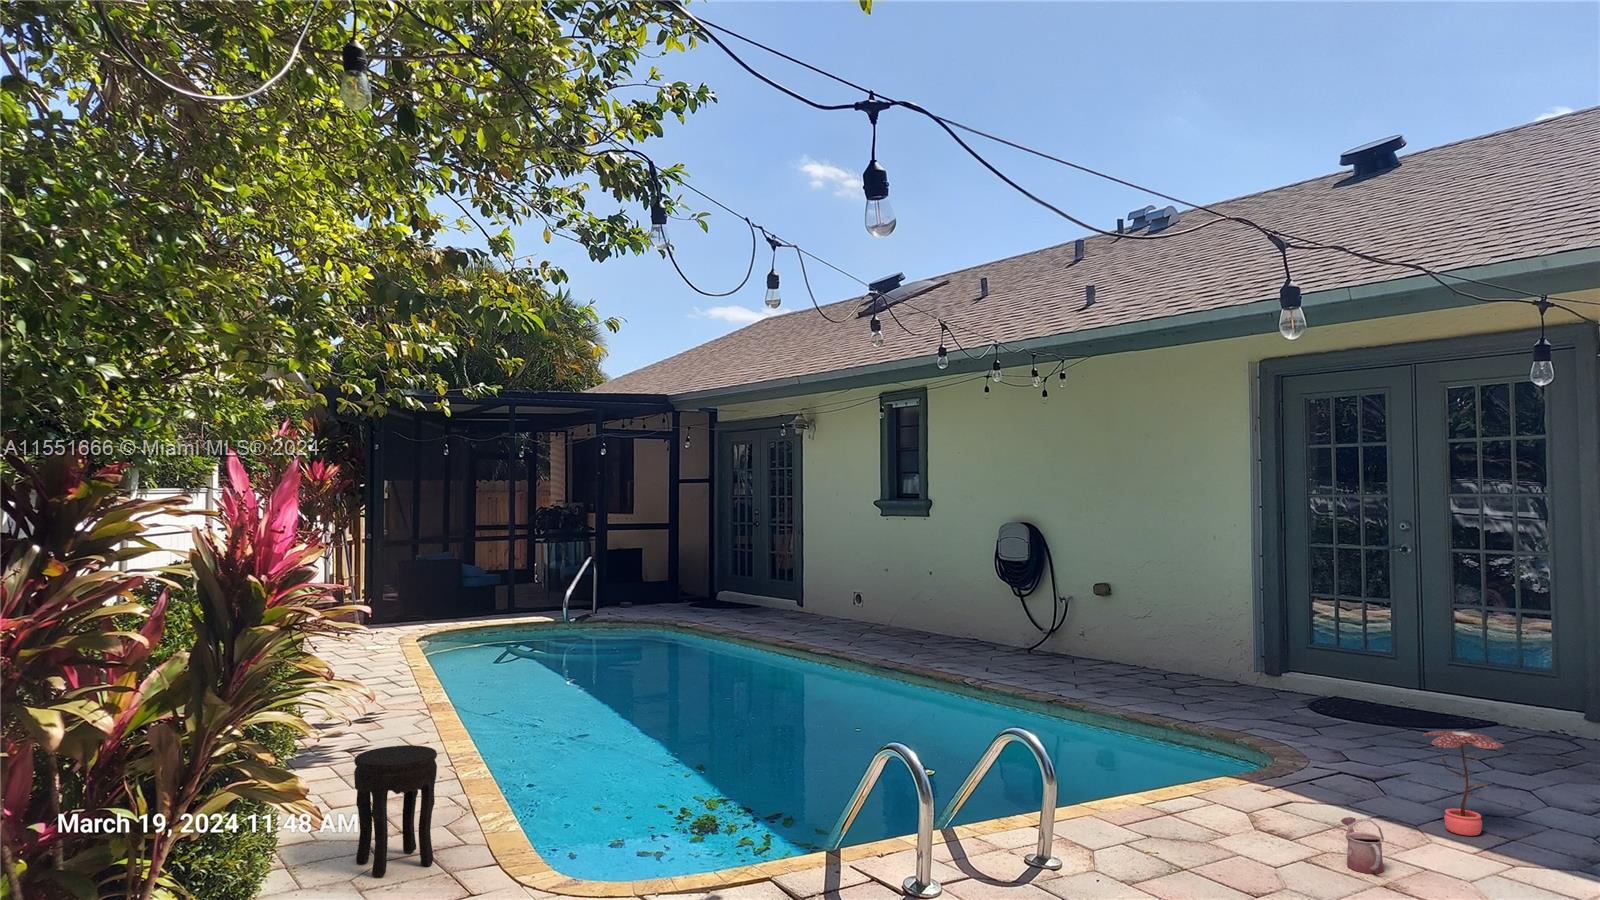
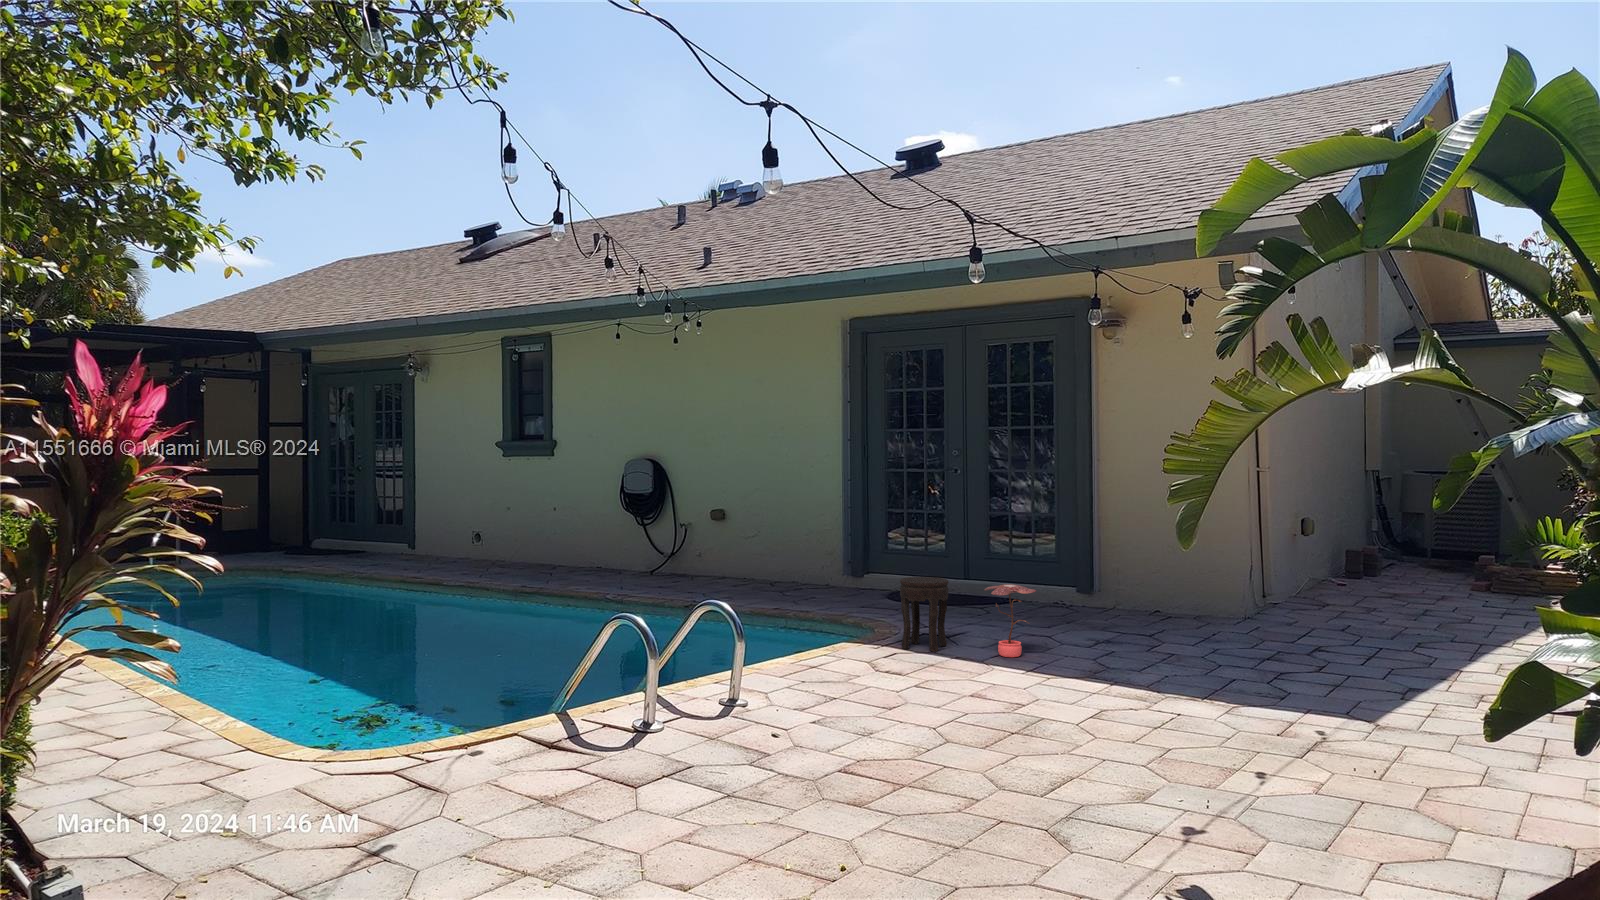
side table: present [354,745,437,878] -> present [900,577,949,652]
watering can: present [1341,817,1384,874] -> none [938,646,968,684]

